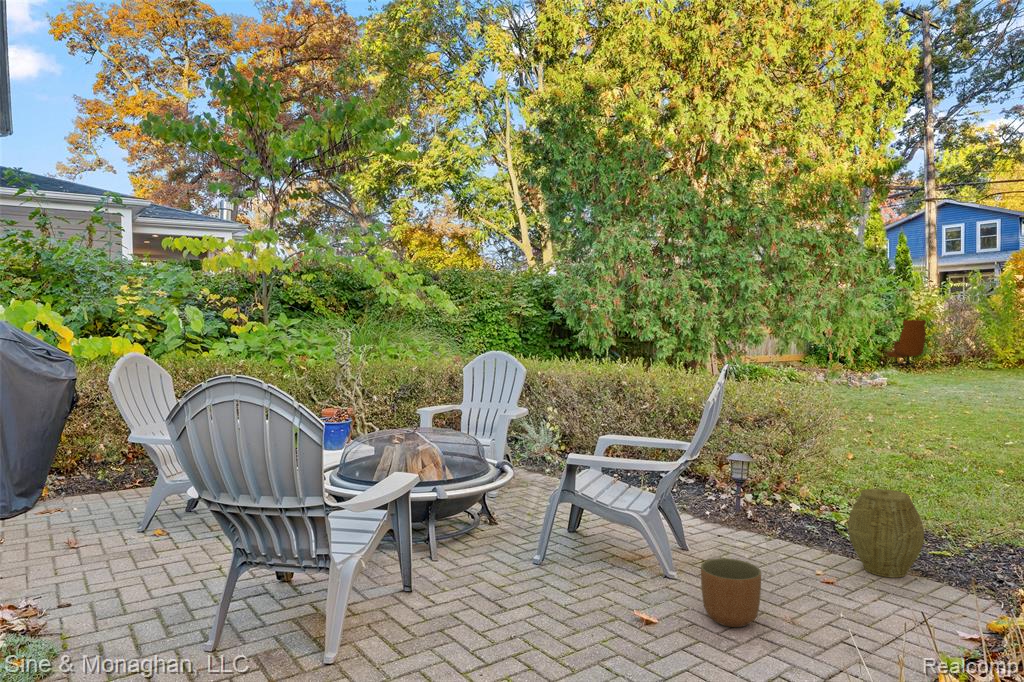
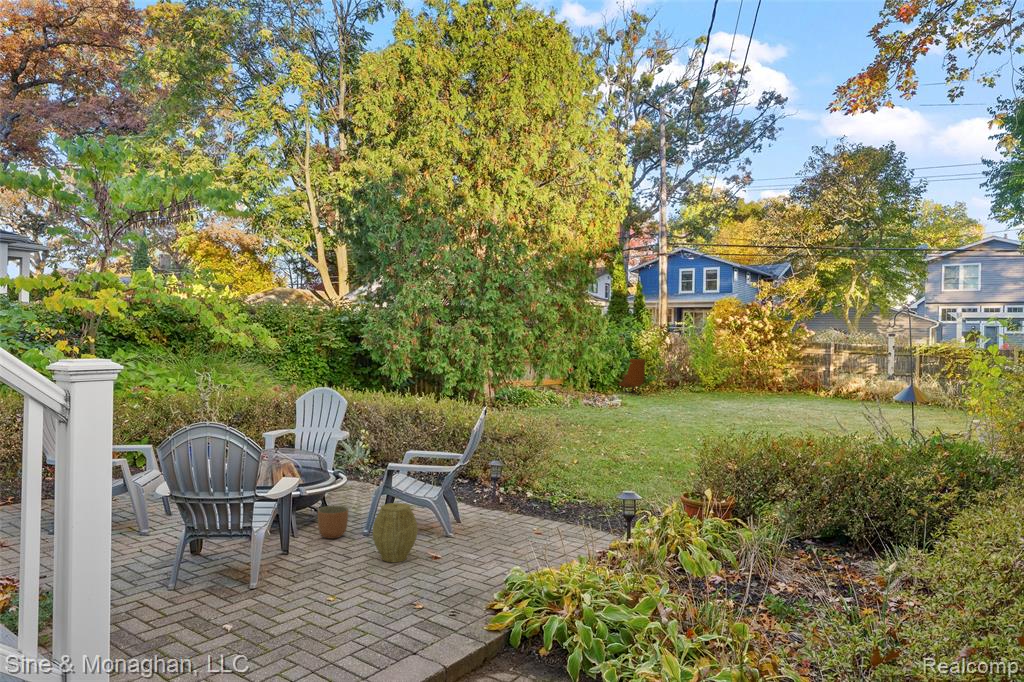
woven basket: present [848,489,924,578] -> present [373,503,418,562]
planter: present [701,558,761,627] -> present [318,506,348,539]

